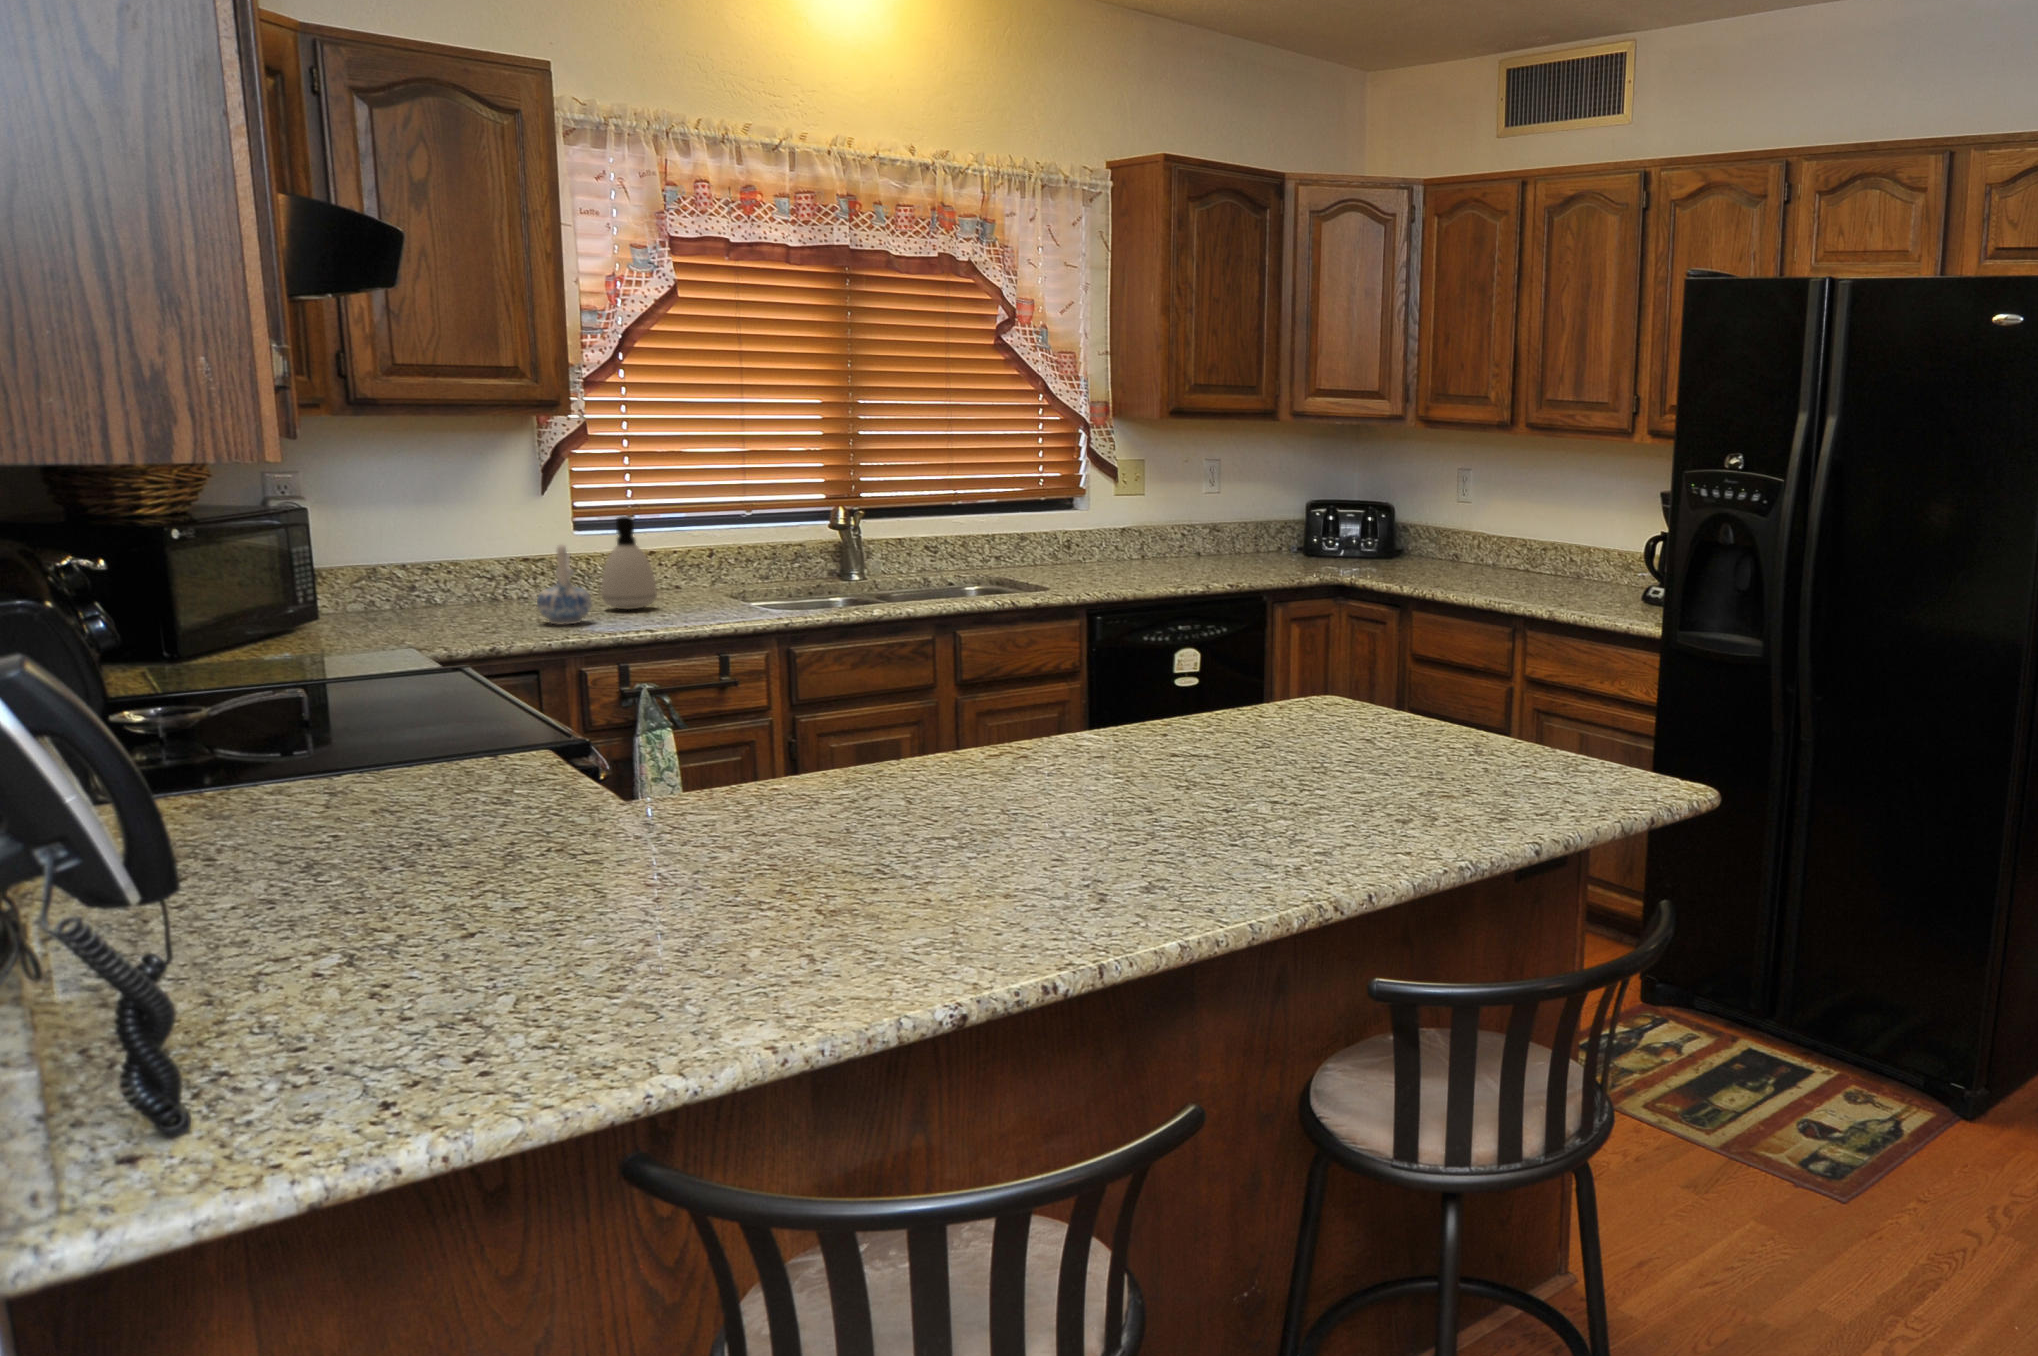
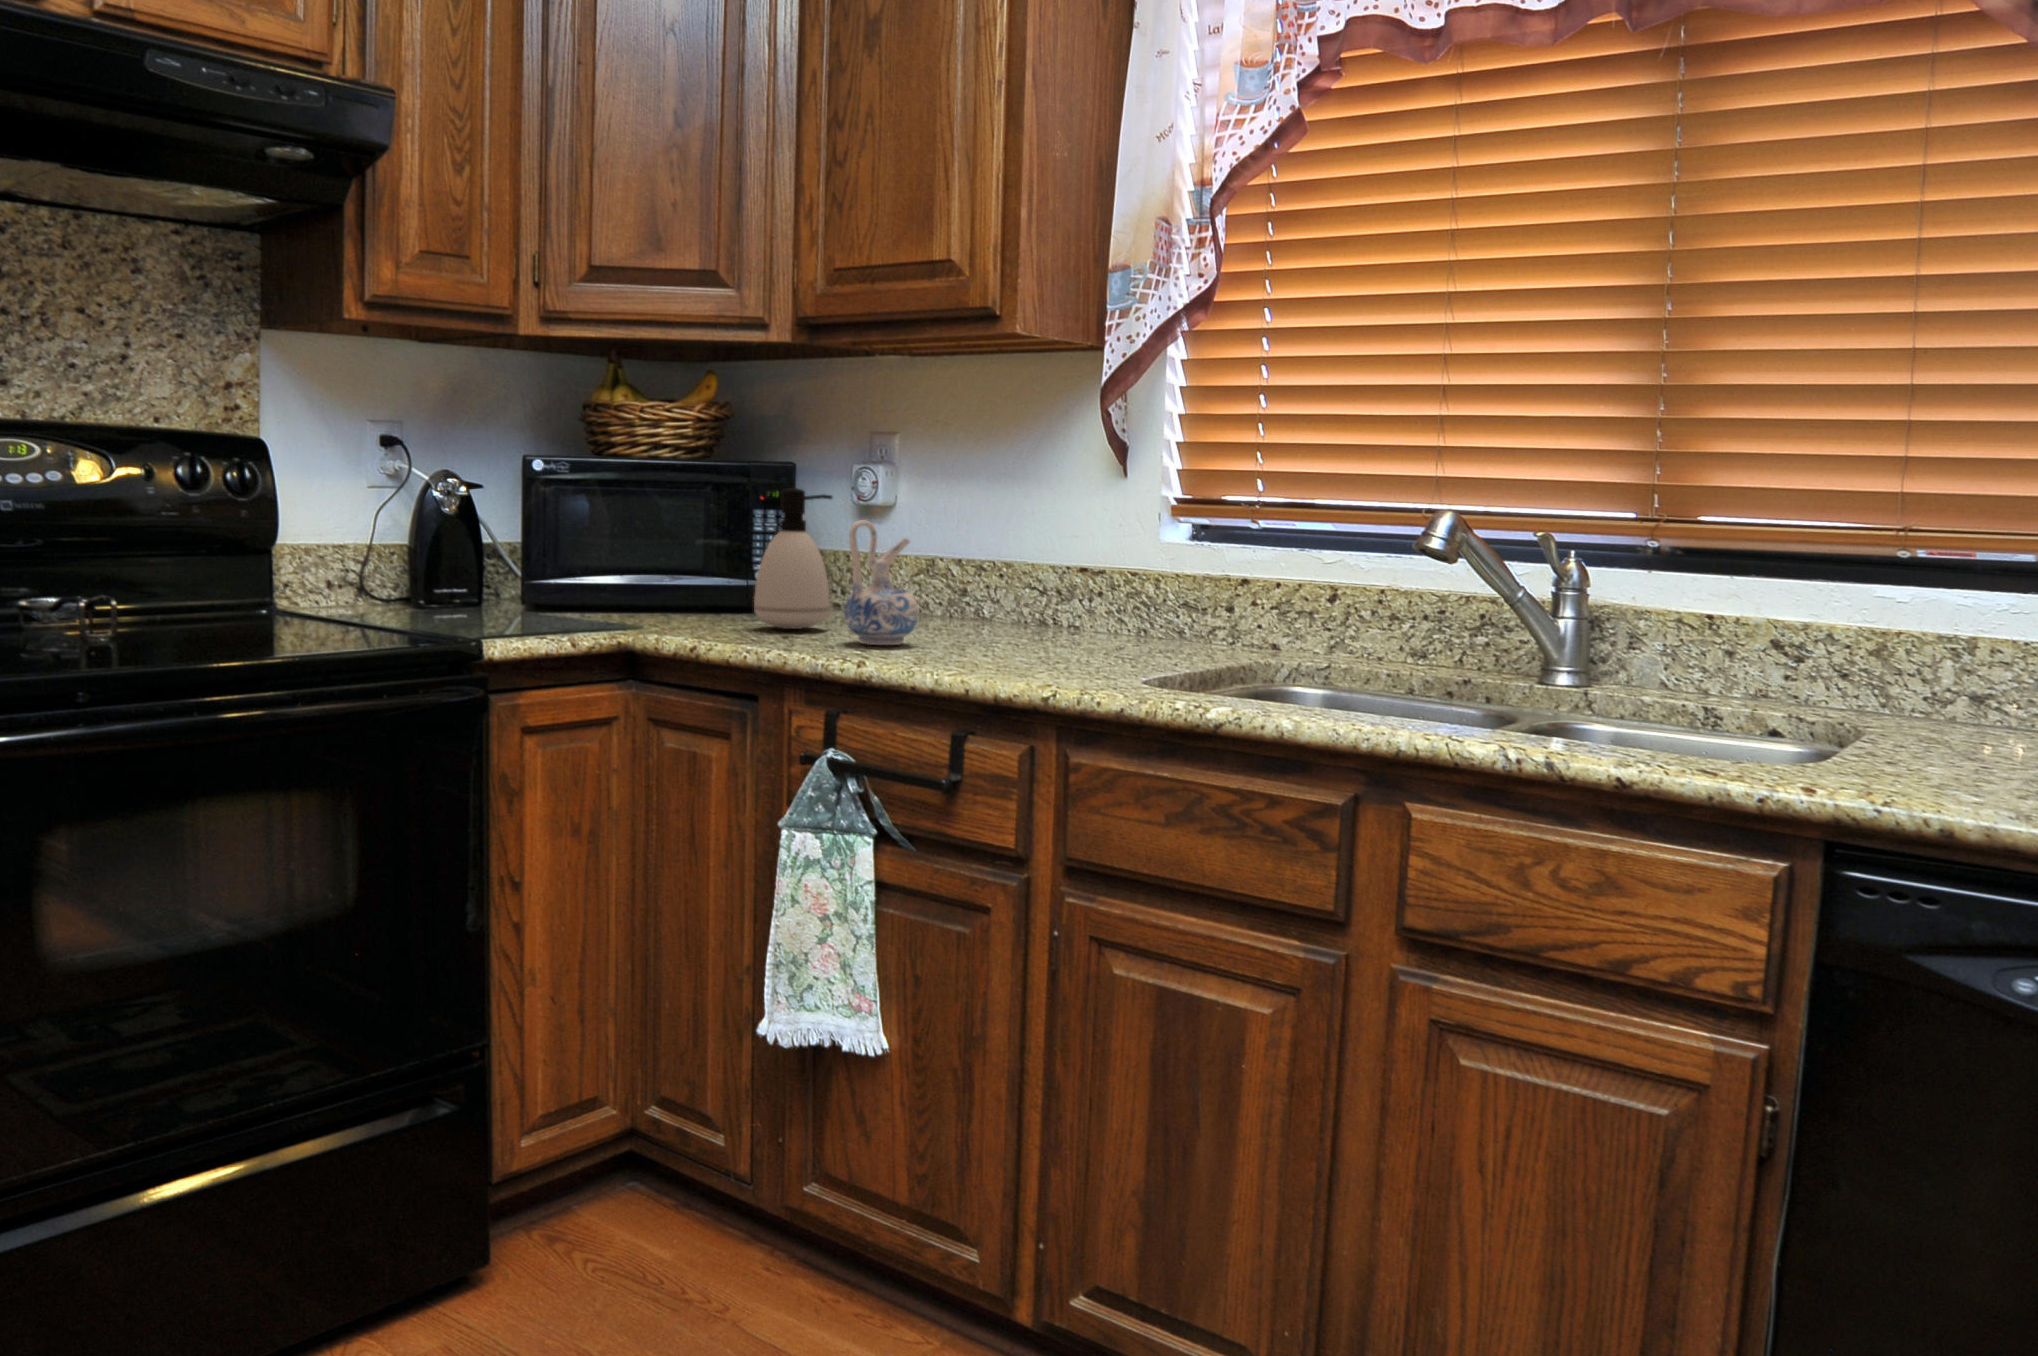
soap dispenser: present [602,516,657,609] -> present [754,488,832,629]

